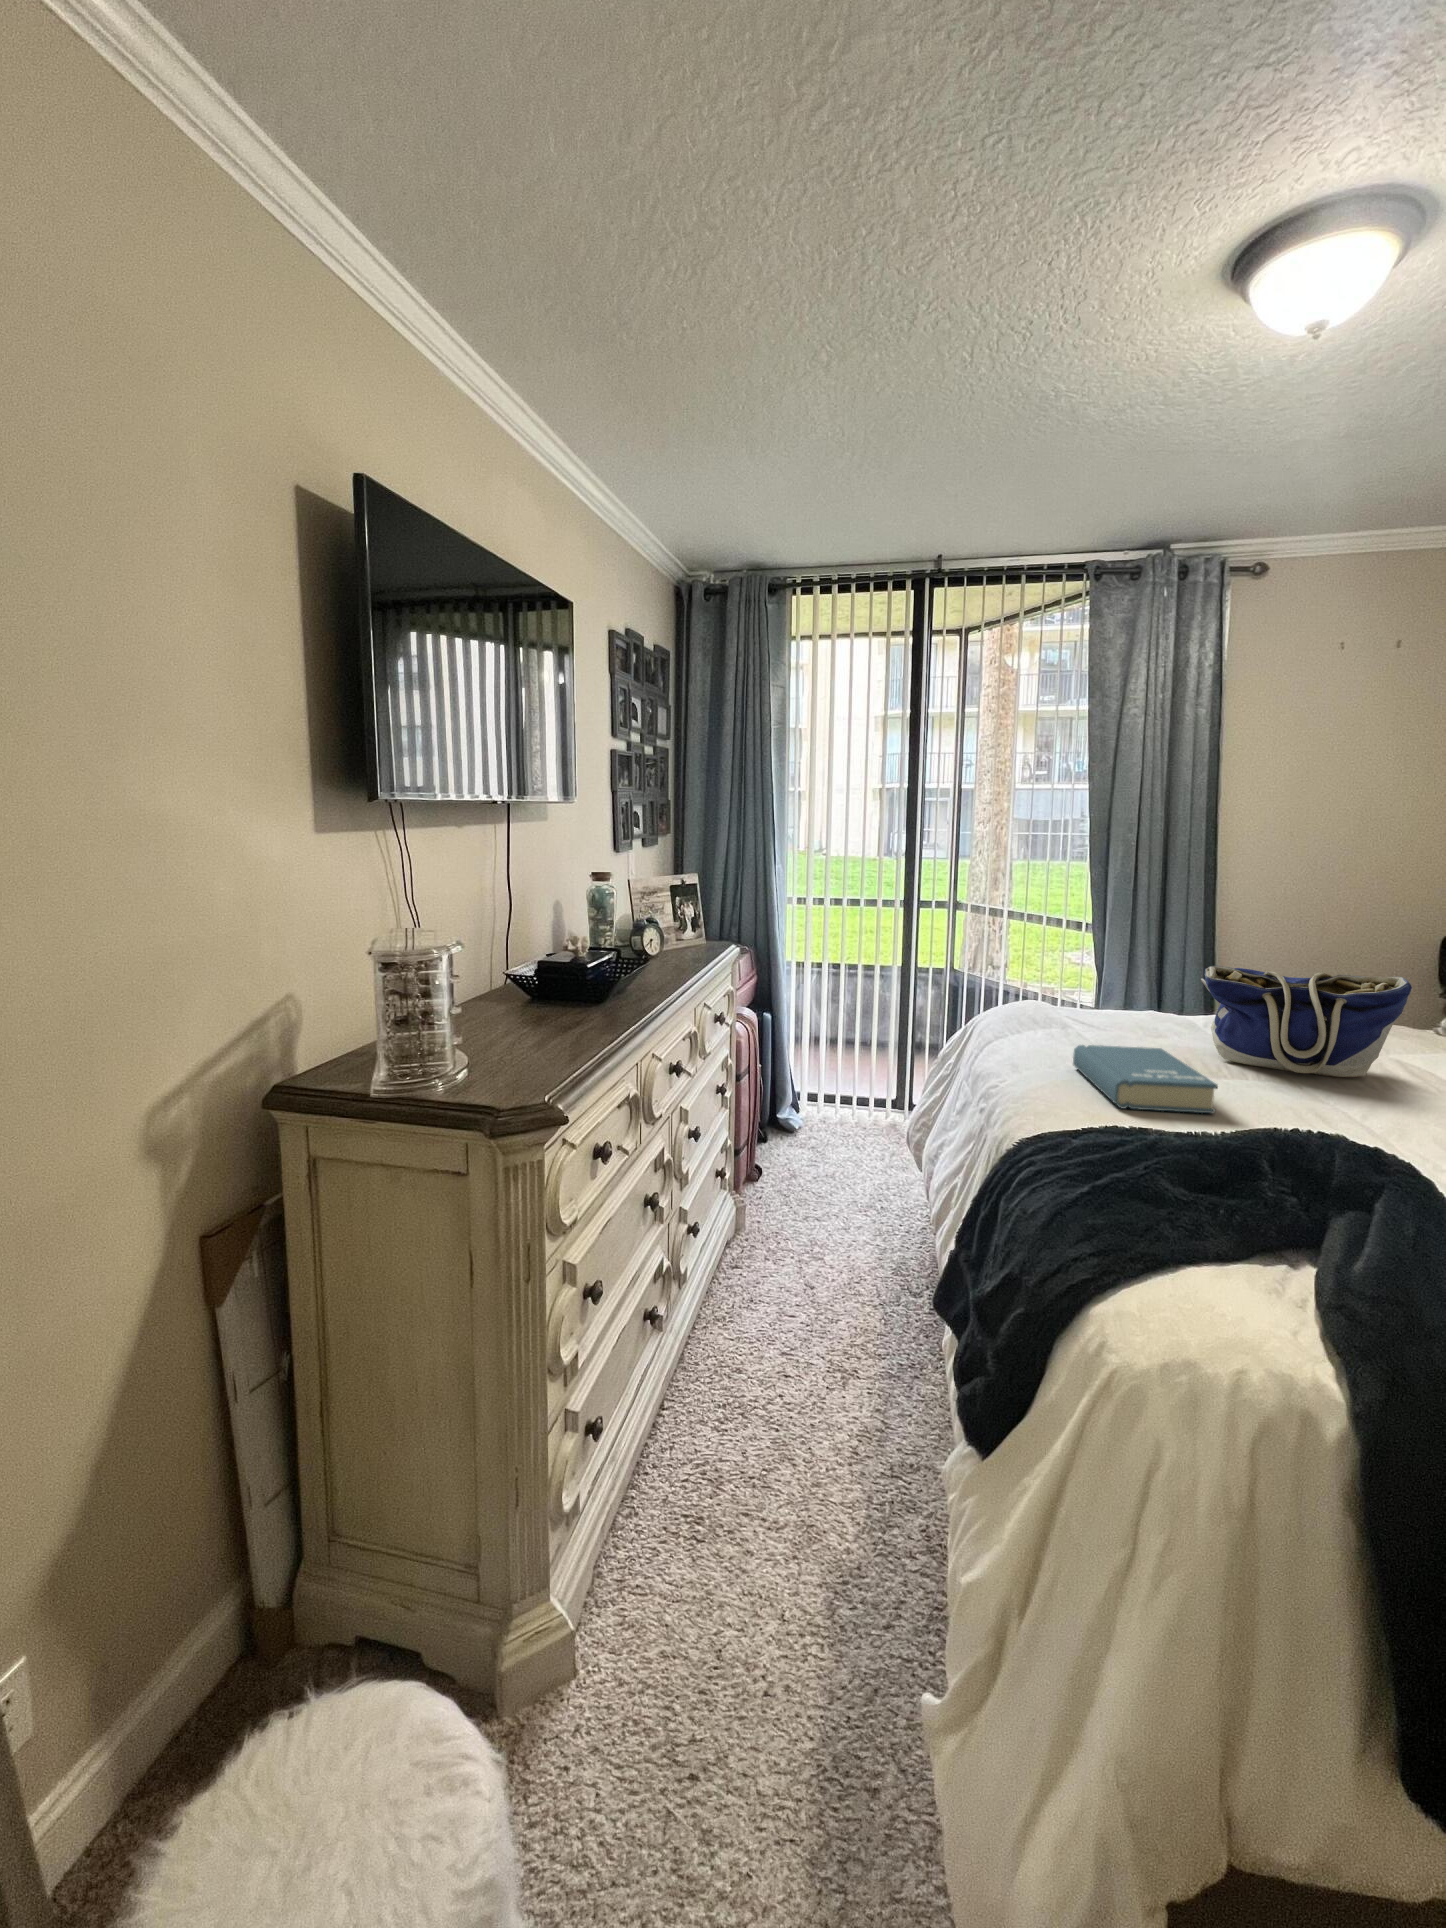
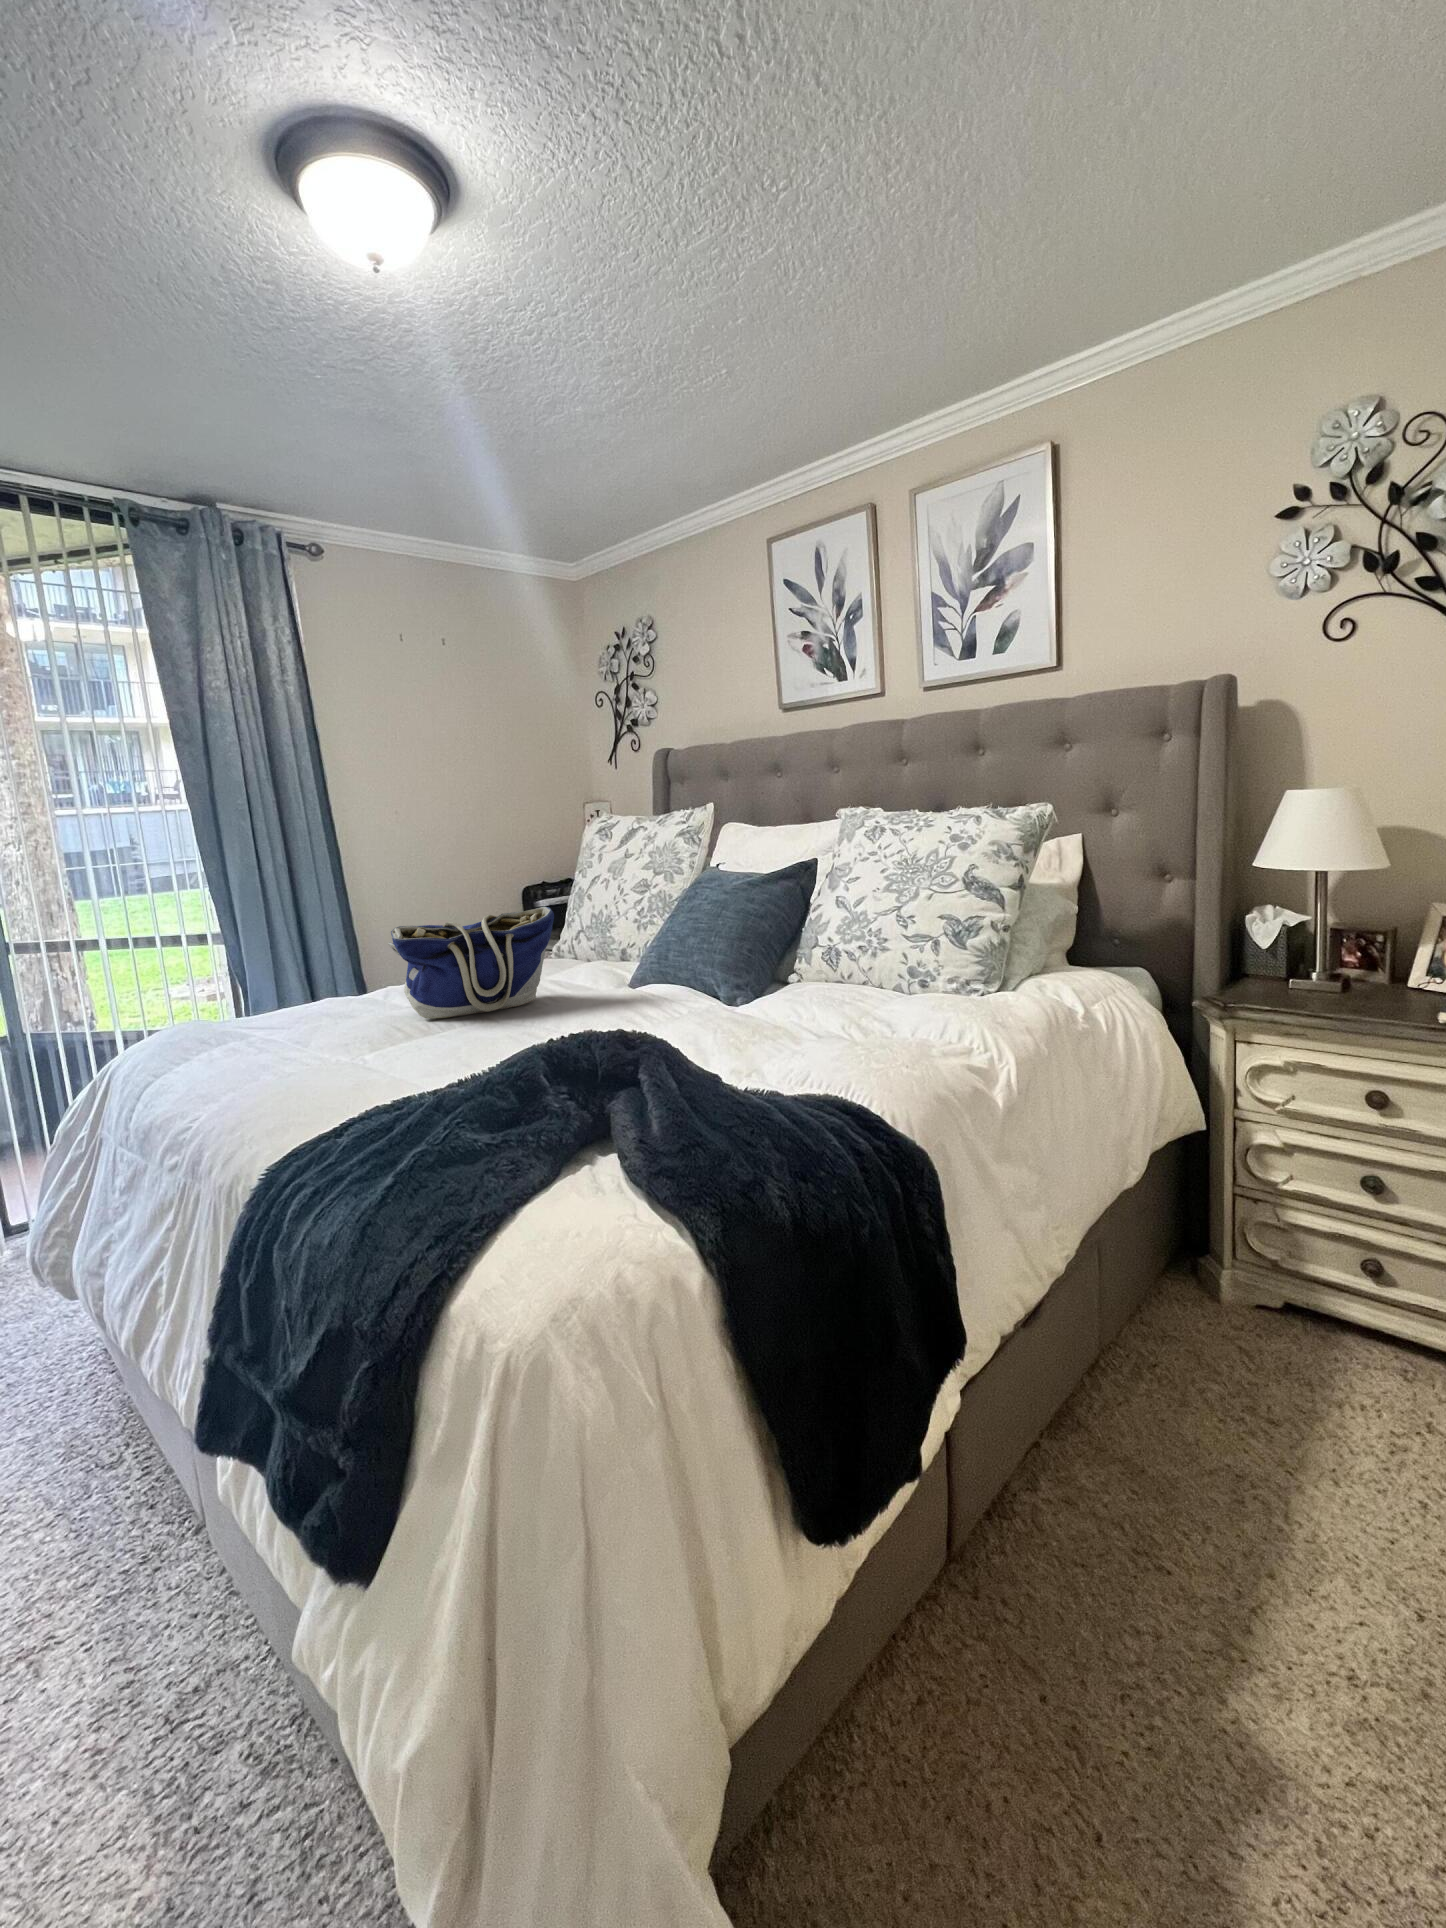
book: present [1073,1045,1218,1113] -> none [281,1021,452,1092]

